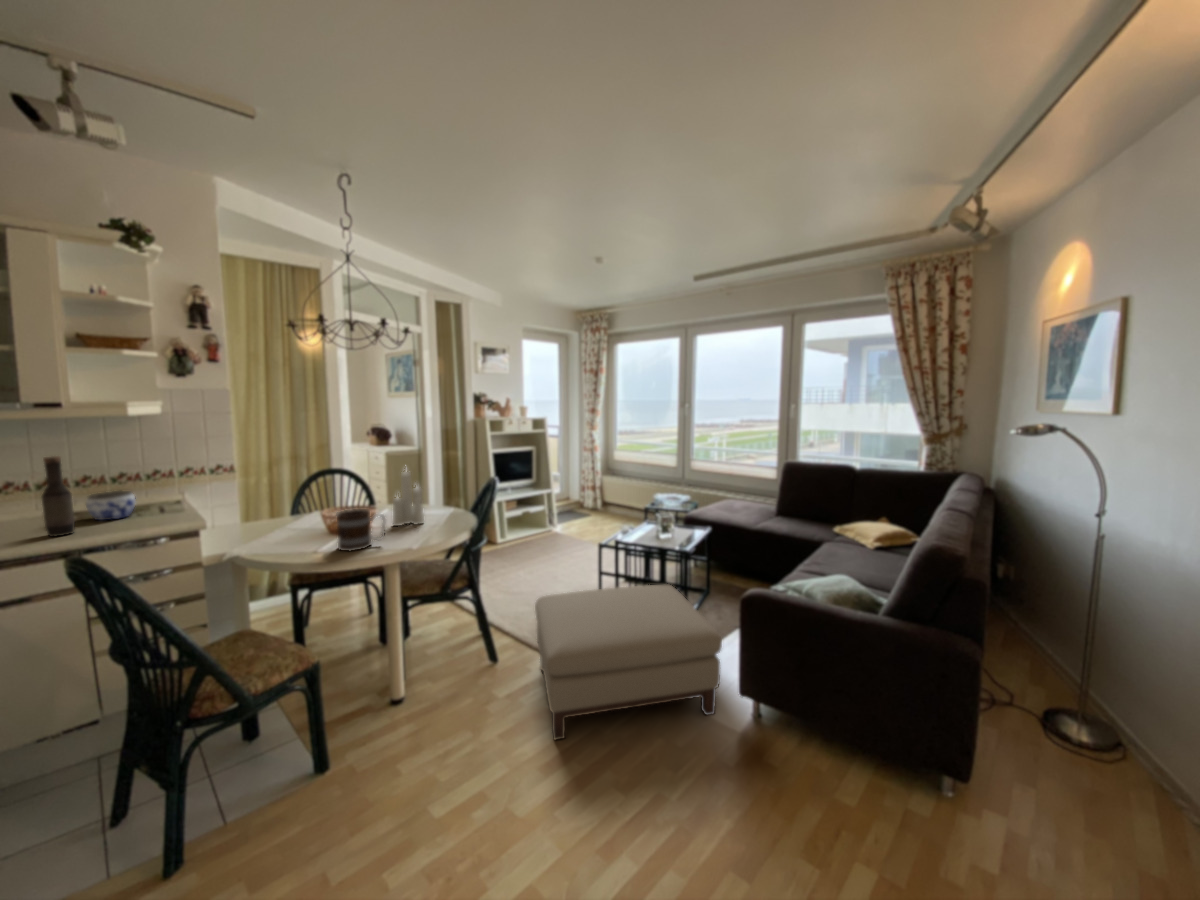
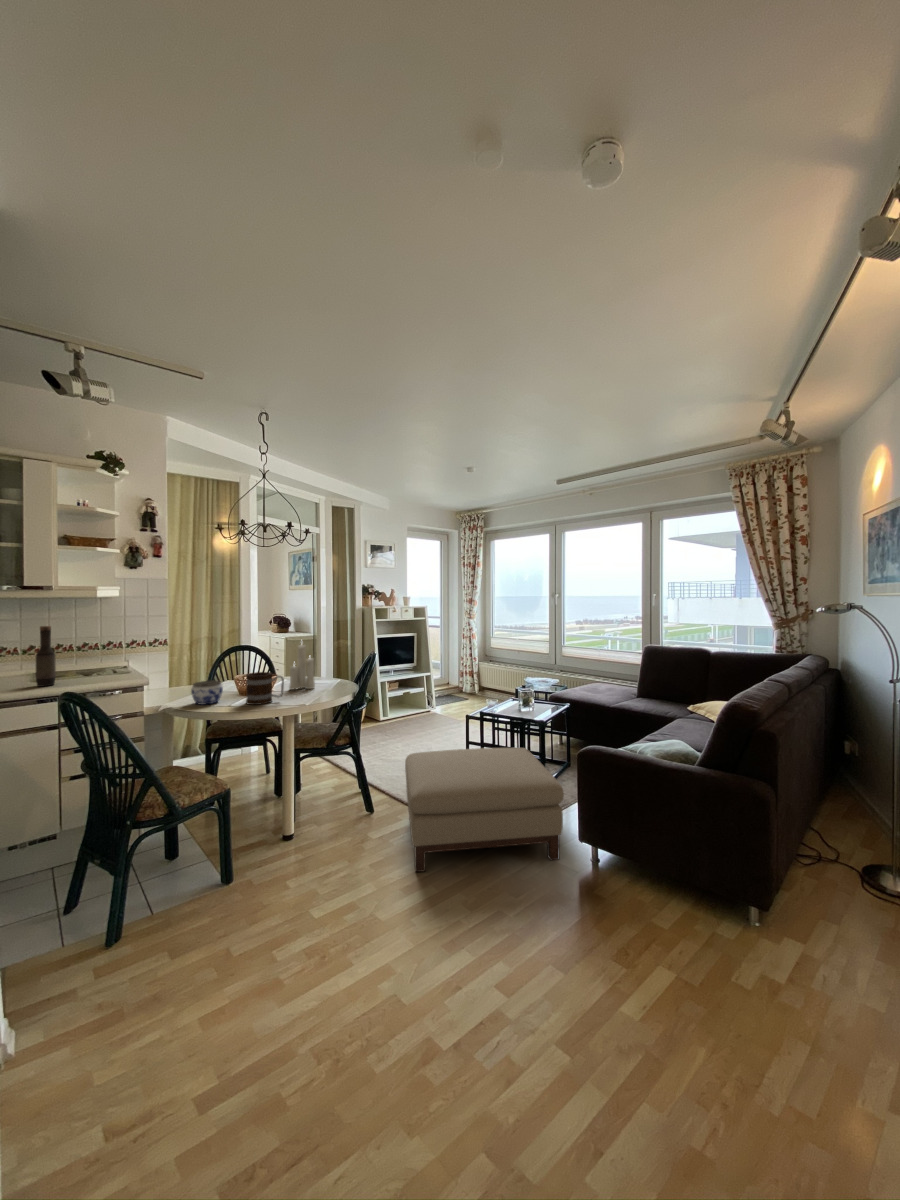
jar: present [86,491,136,520] -> present [191,680,223,705]

